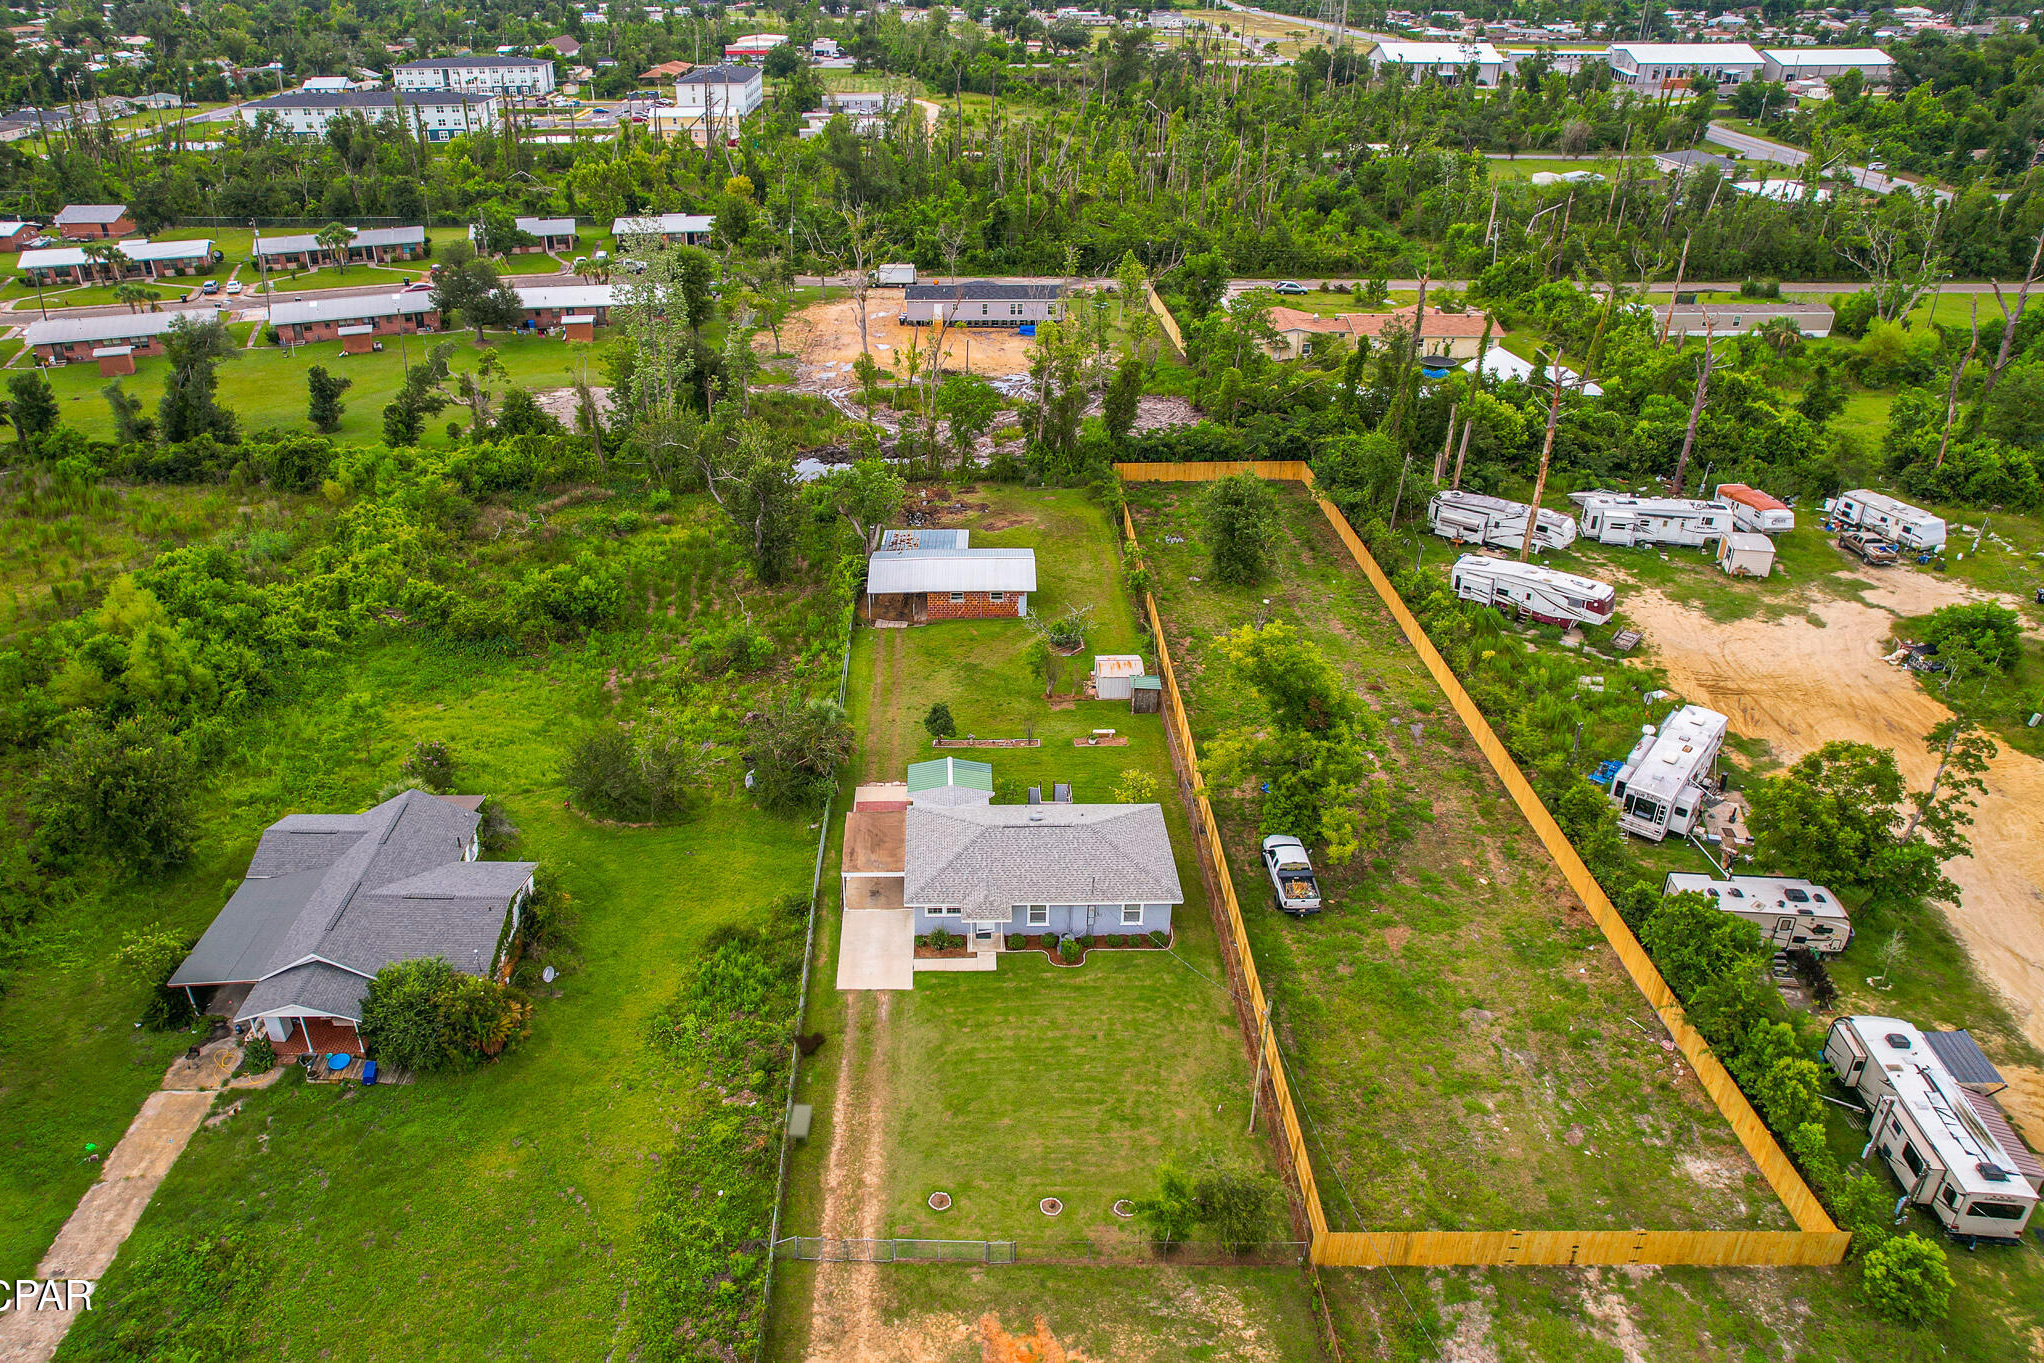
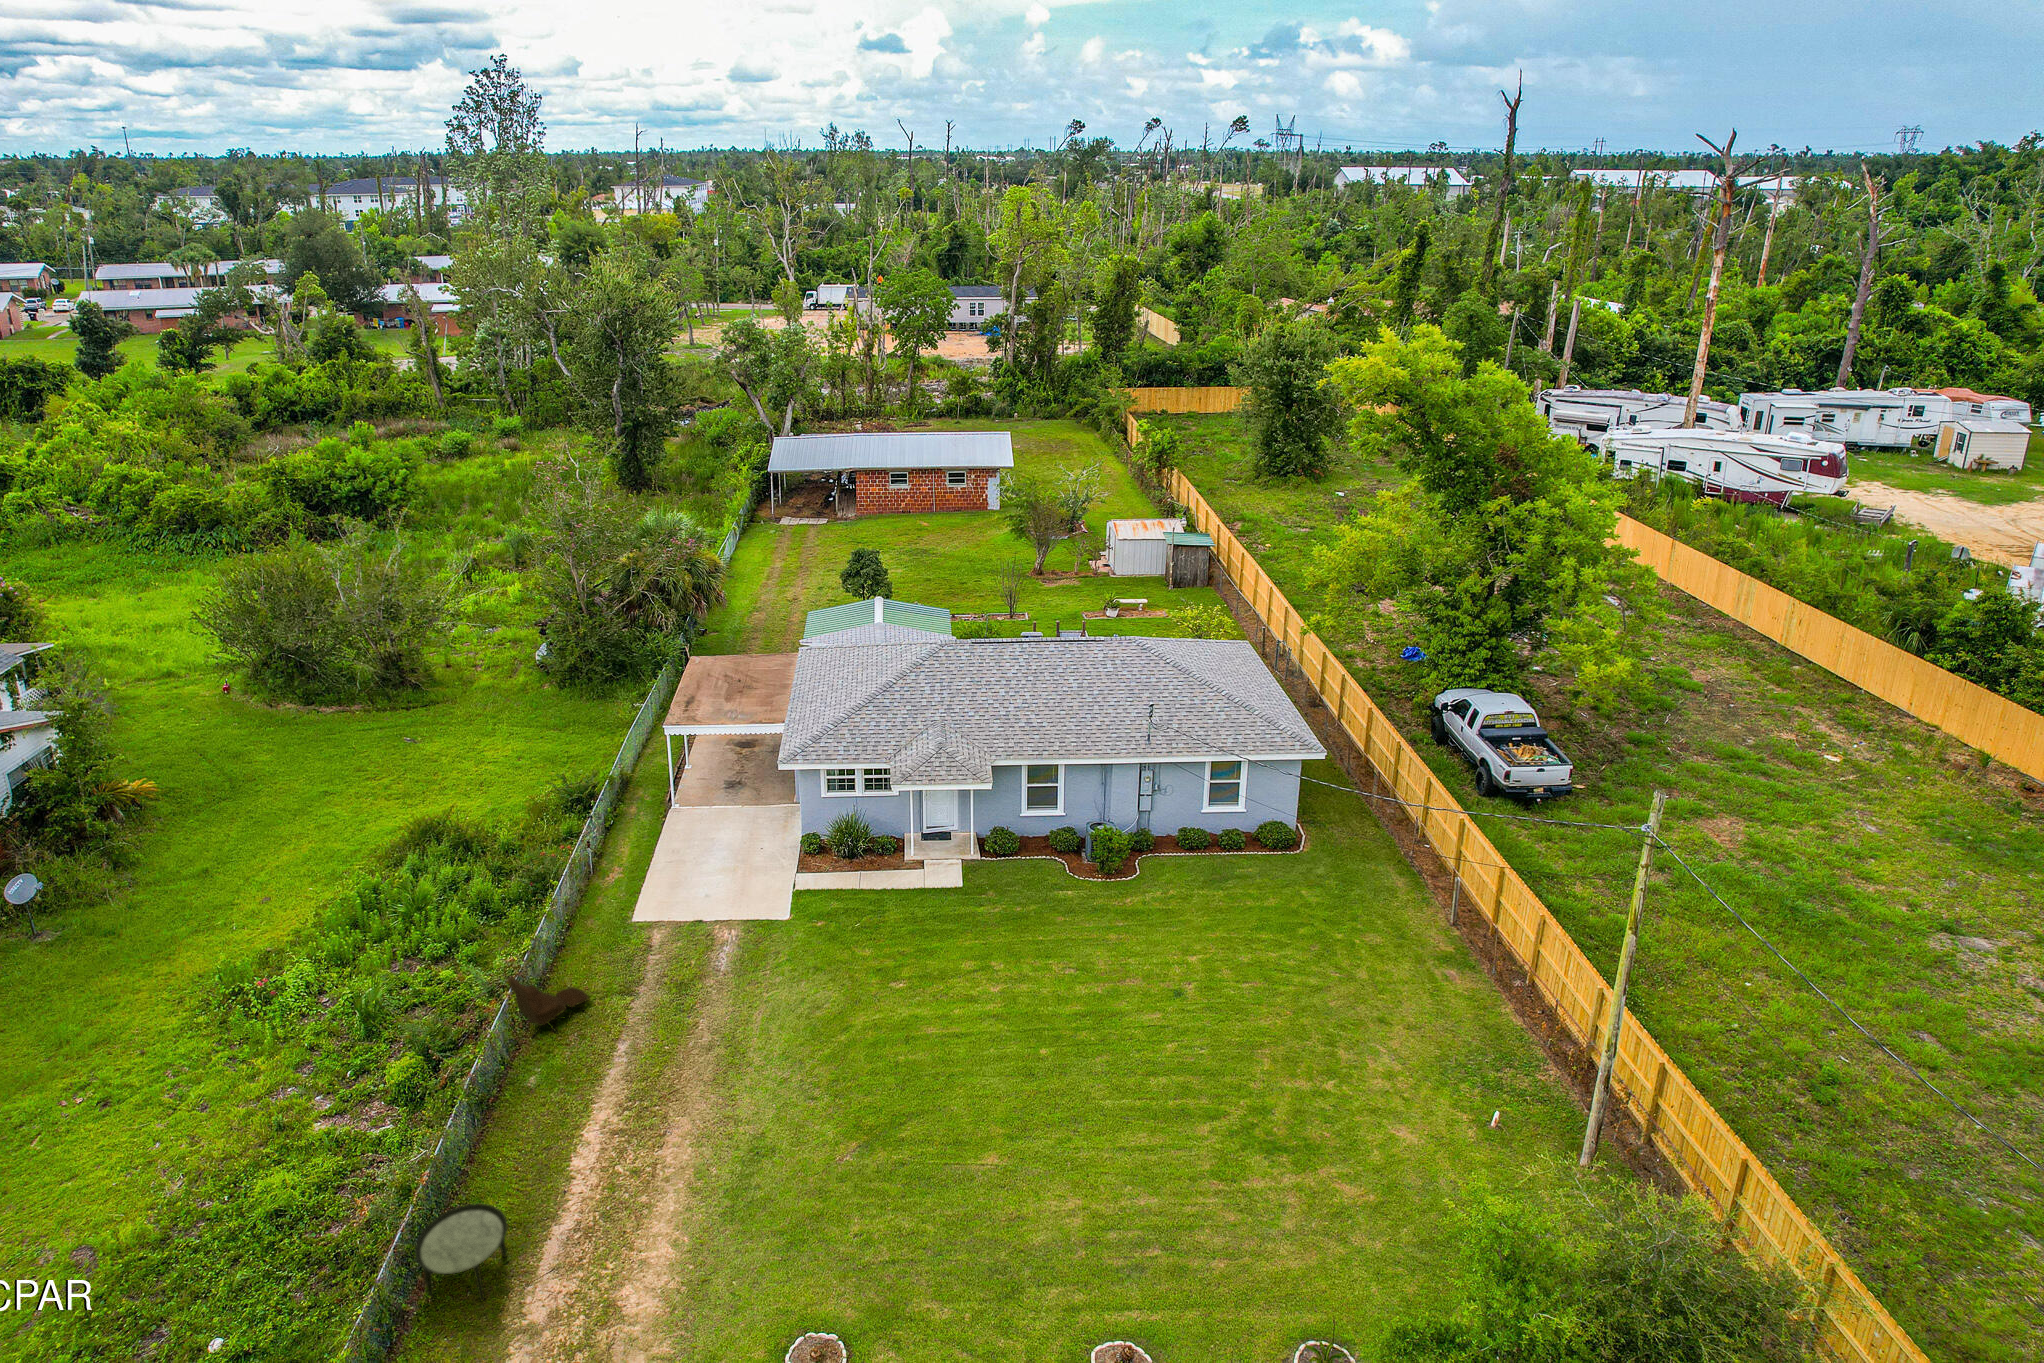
storage bench: present [788,1105,812,1139] -> none [440,1122,522,1216]
round table: none [787,1142,819,1179] -> present [415,1203,507,1301]

